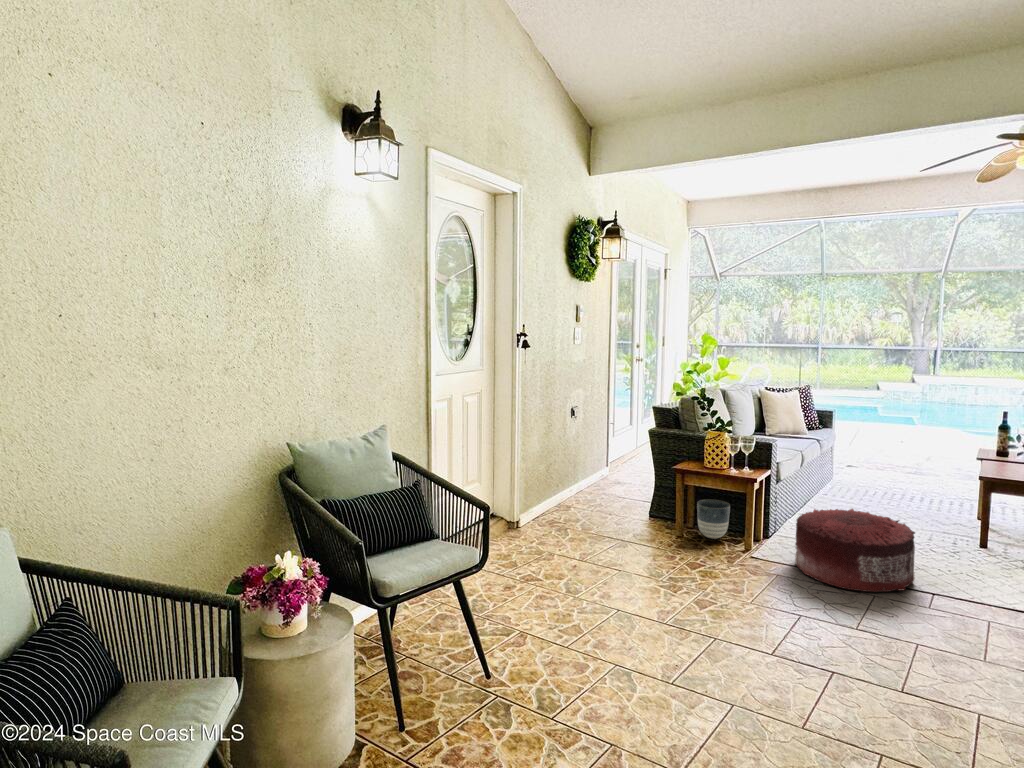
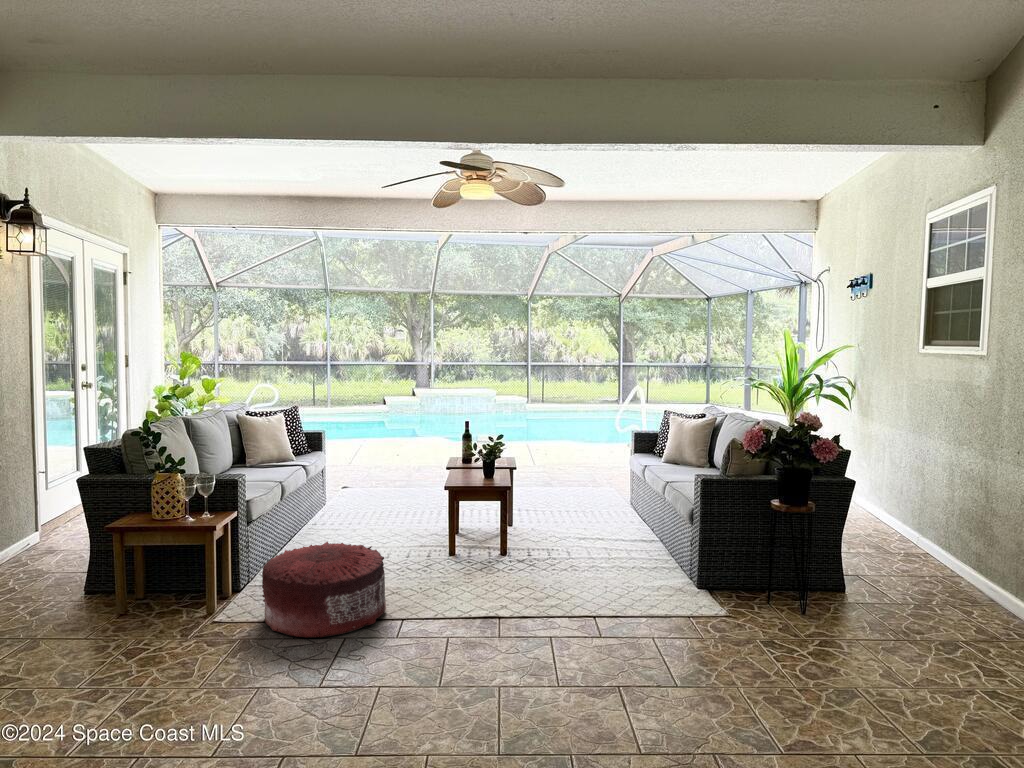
planter: present [697,500,730,539] -> none [145,558,189,609]

